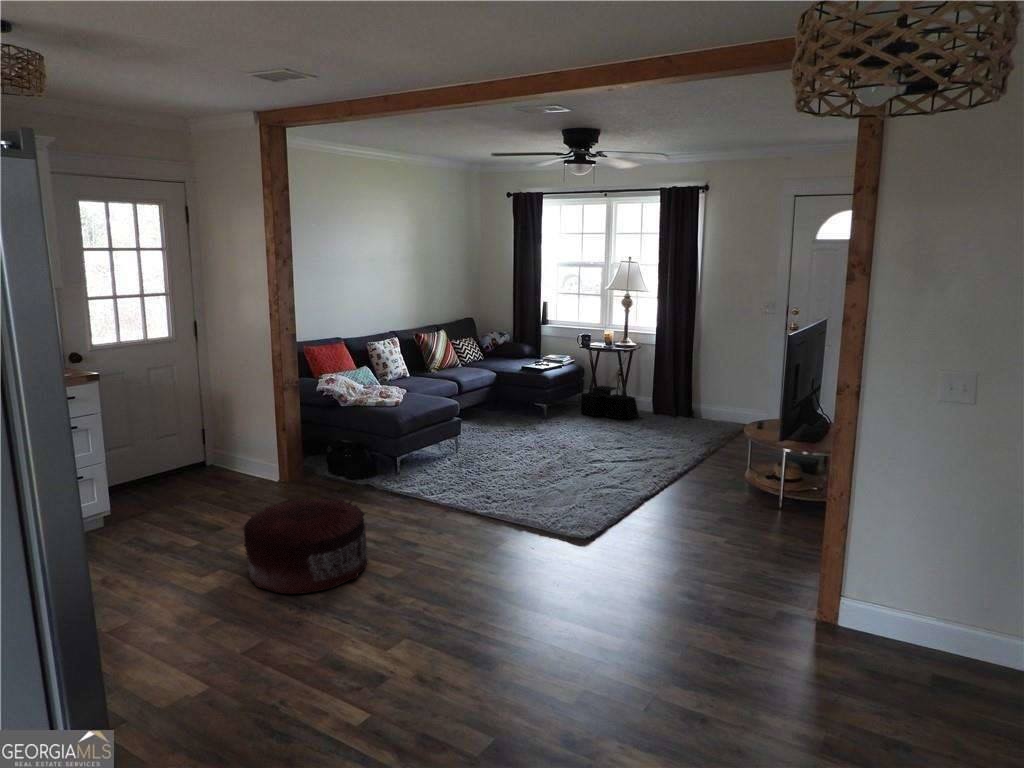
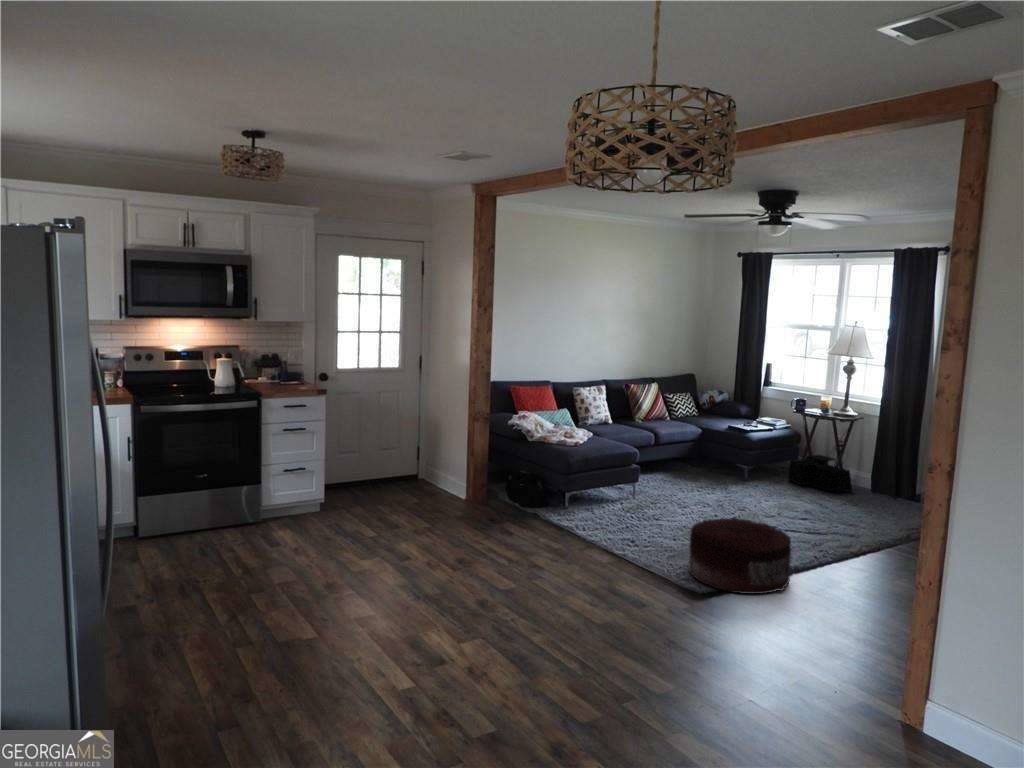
pouf: present [244,497,368,594] -> present [689,517,791,594]

